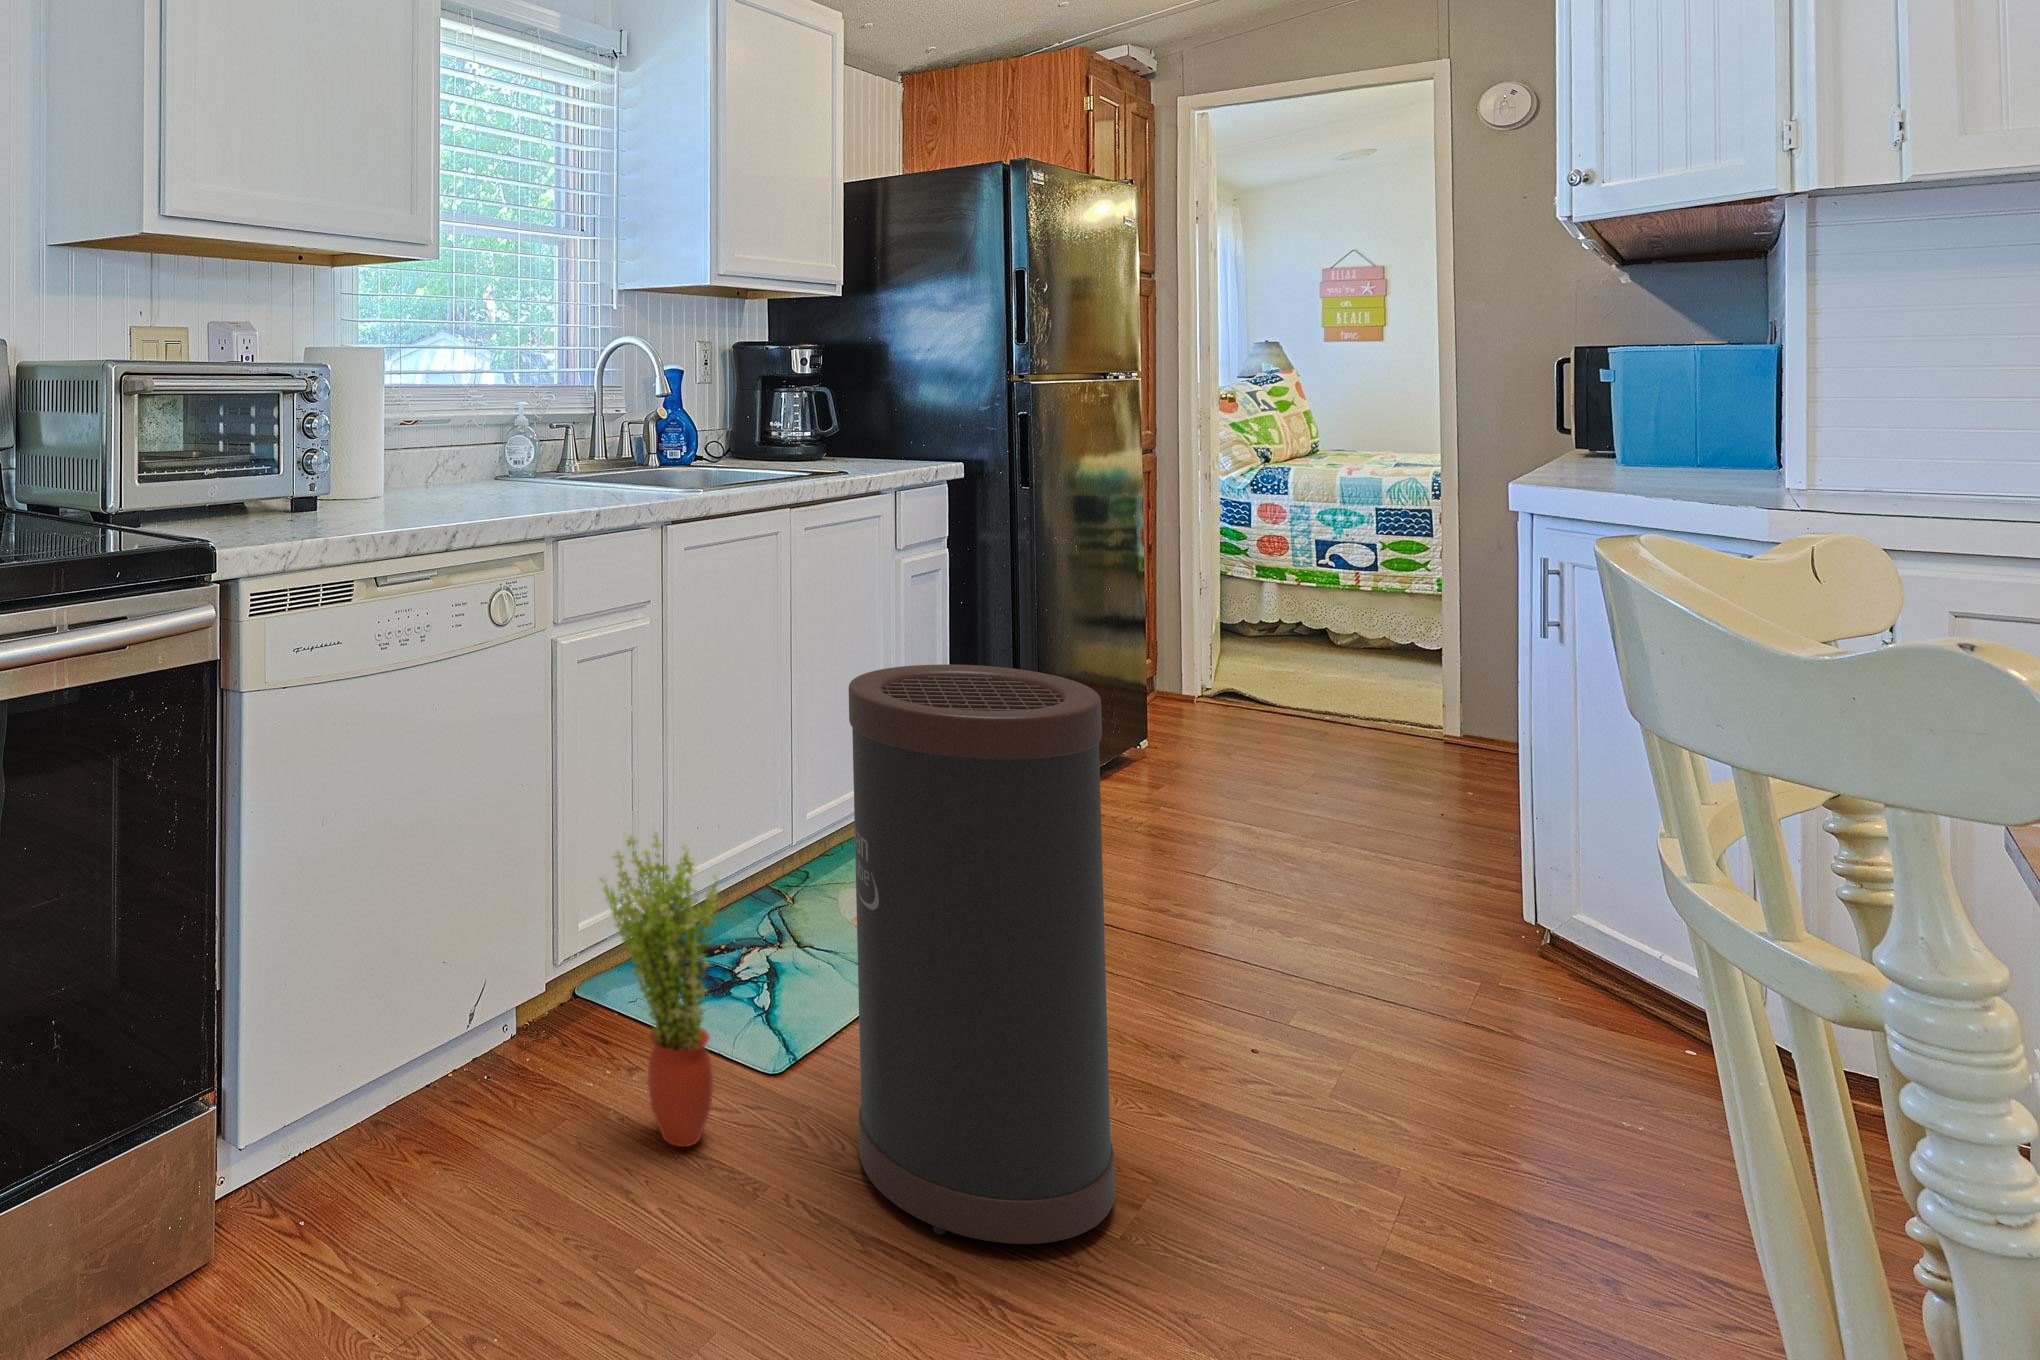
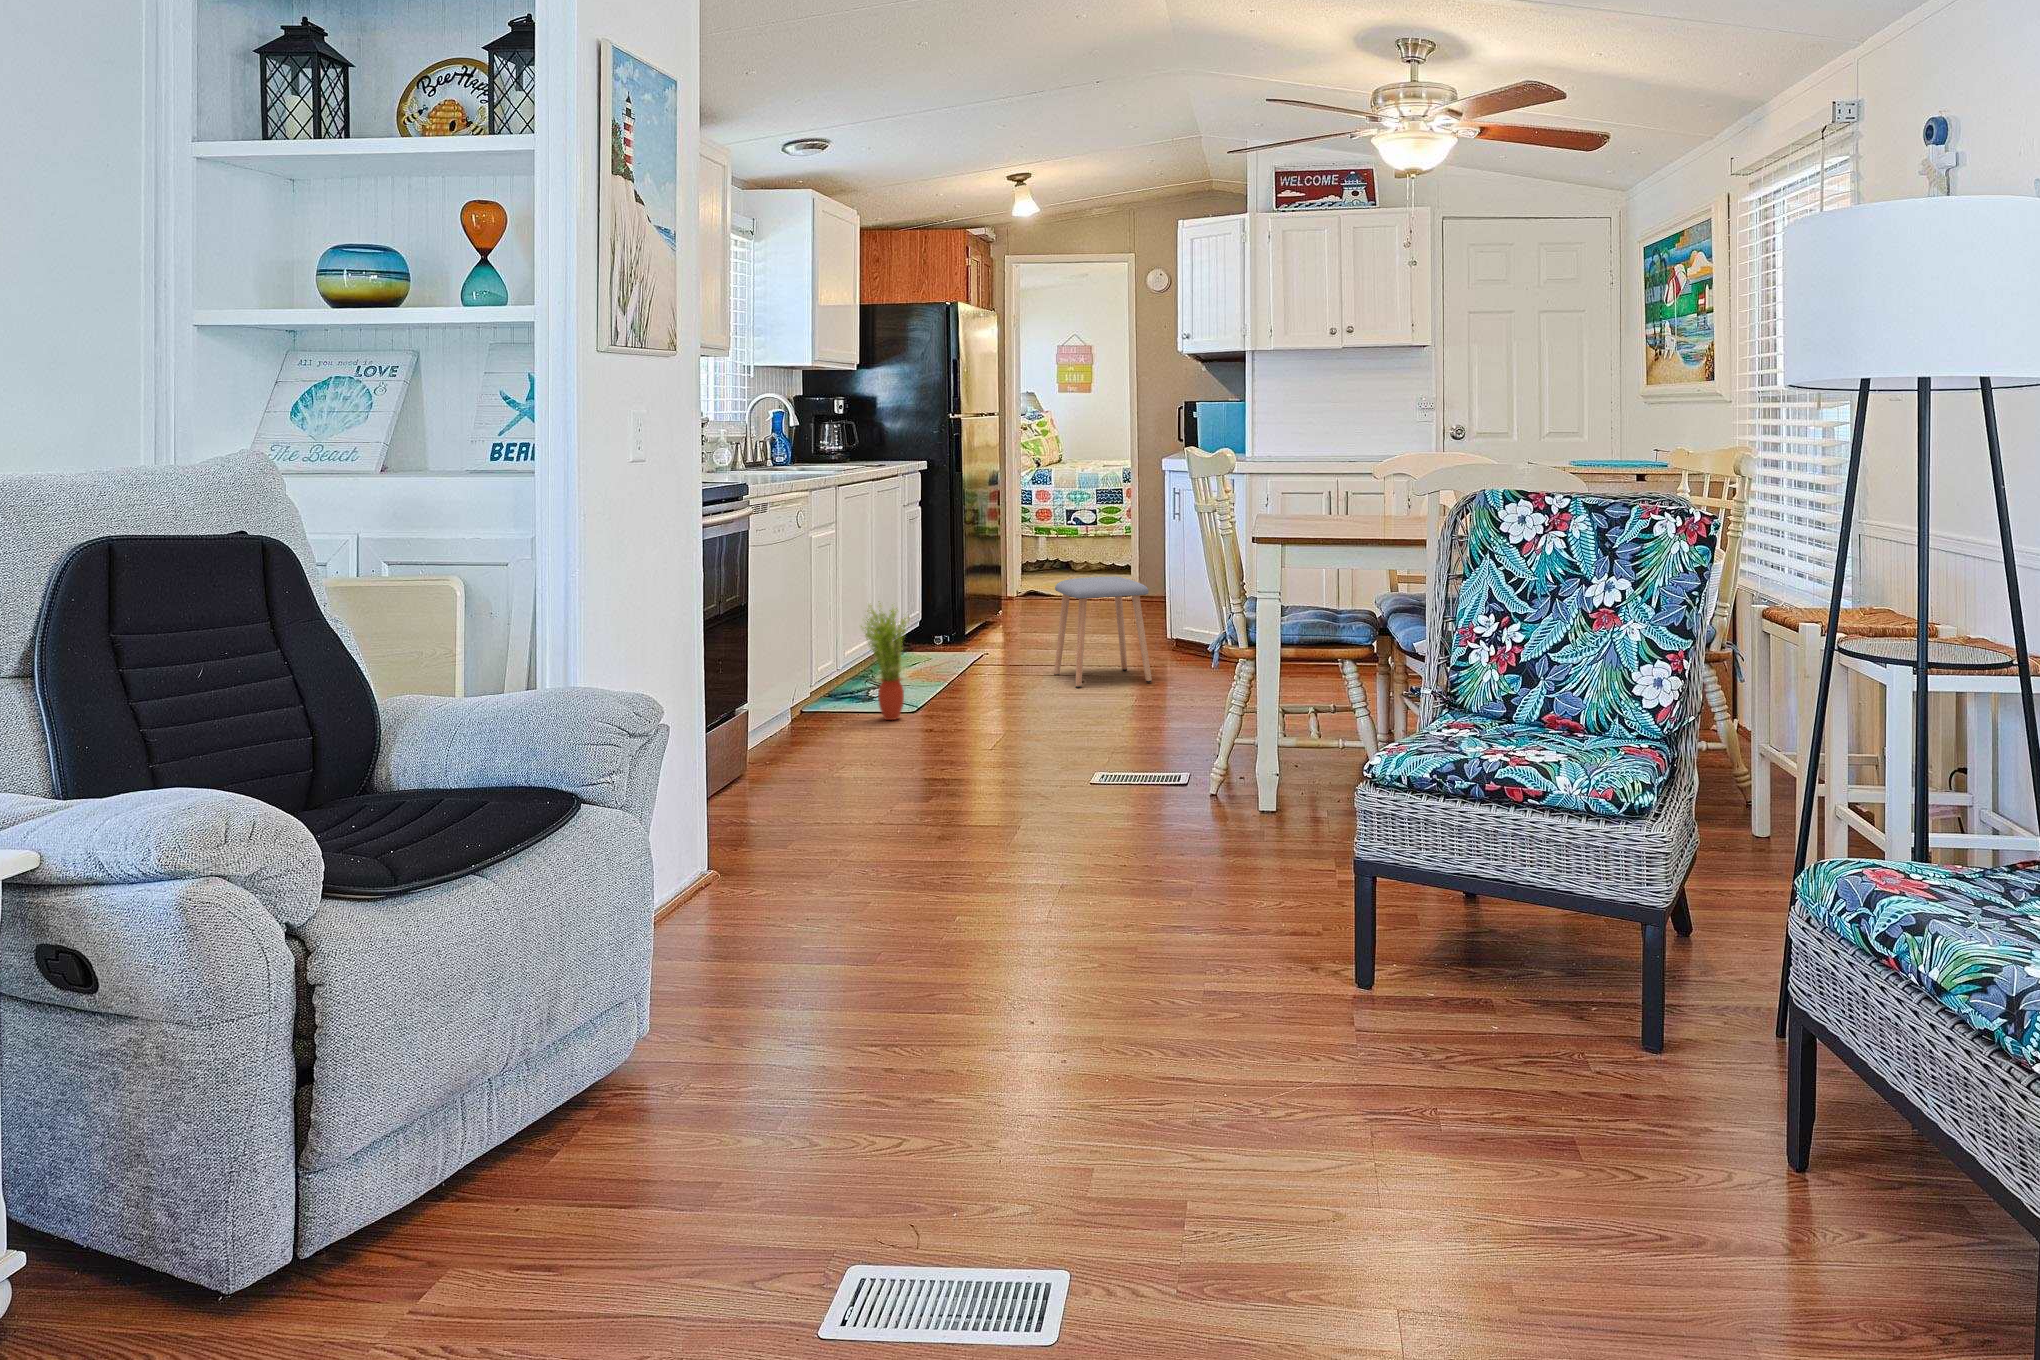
trash can: present [849,665,1115,1244] -> none [953,530,1045,719]
stool: none [1203,774,1496,1121] -> present [1054,577,1152,688]

